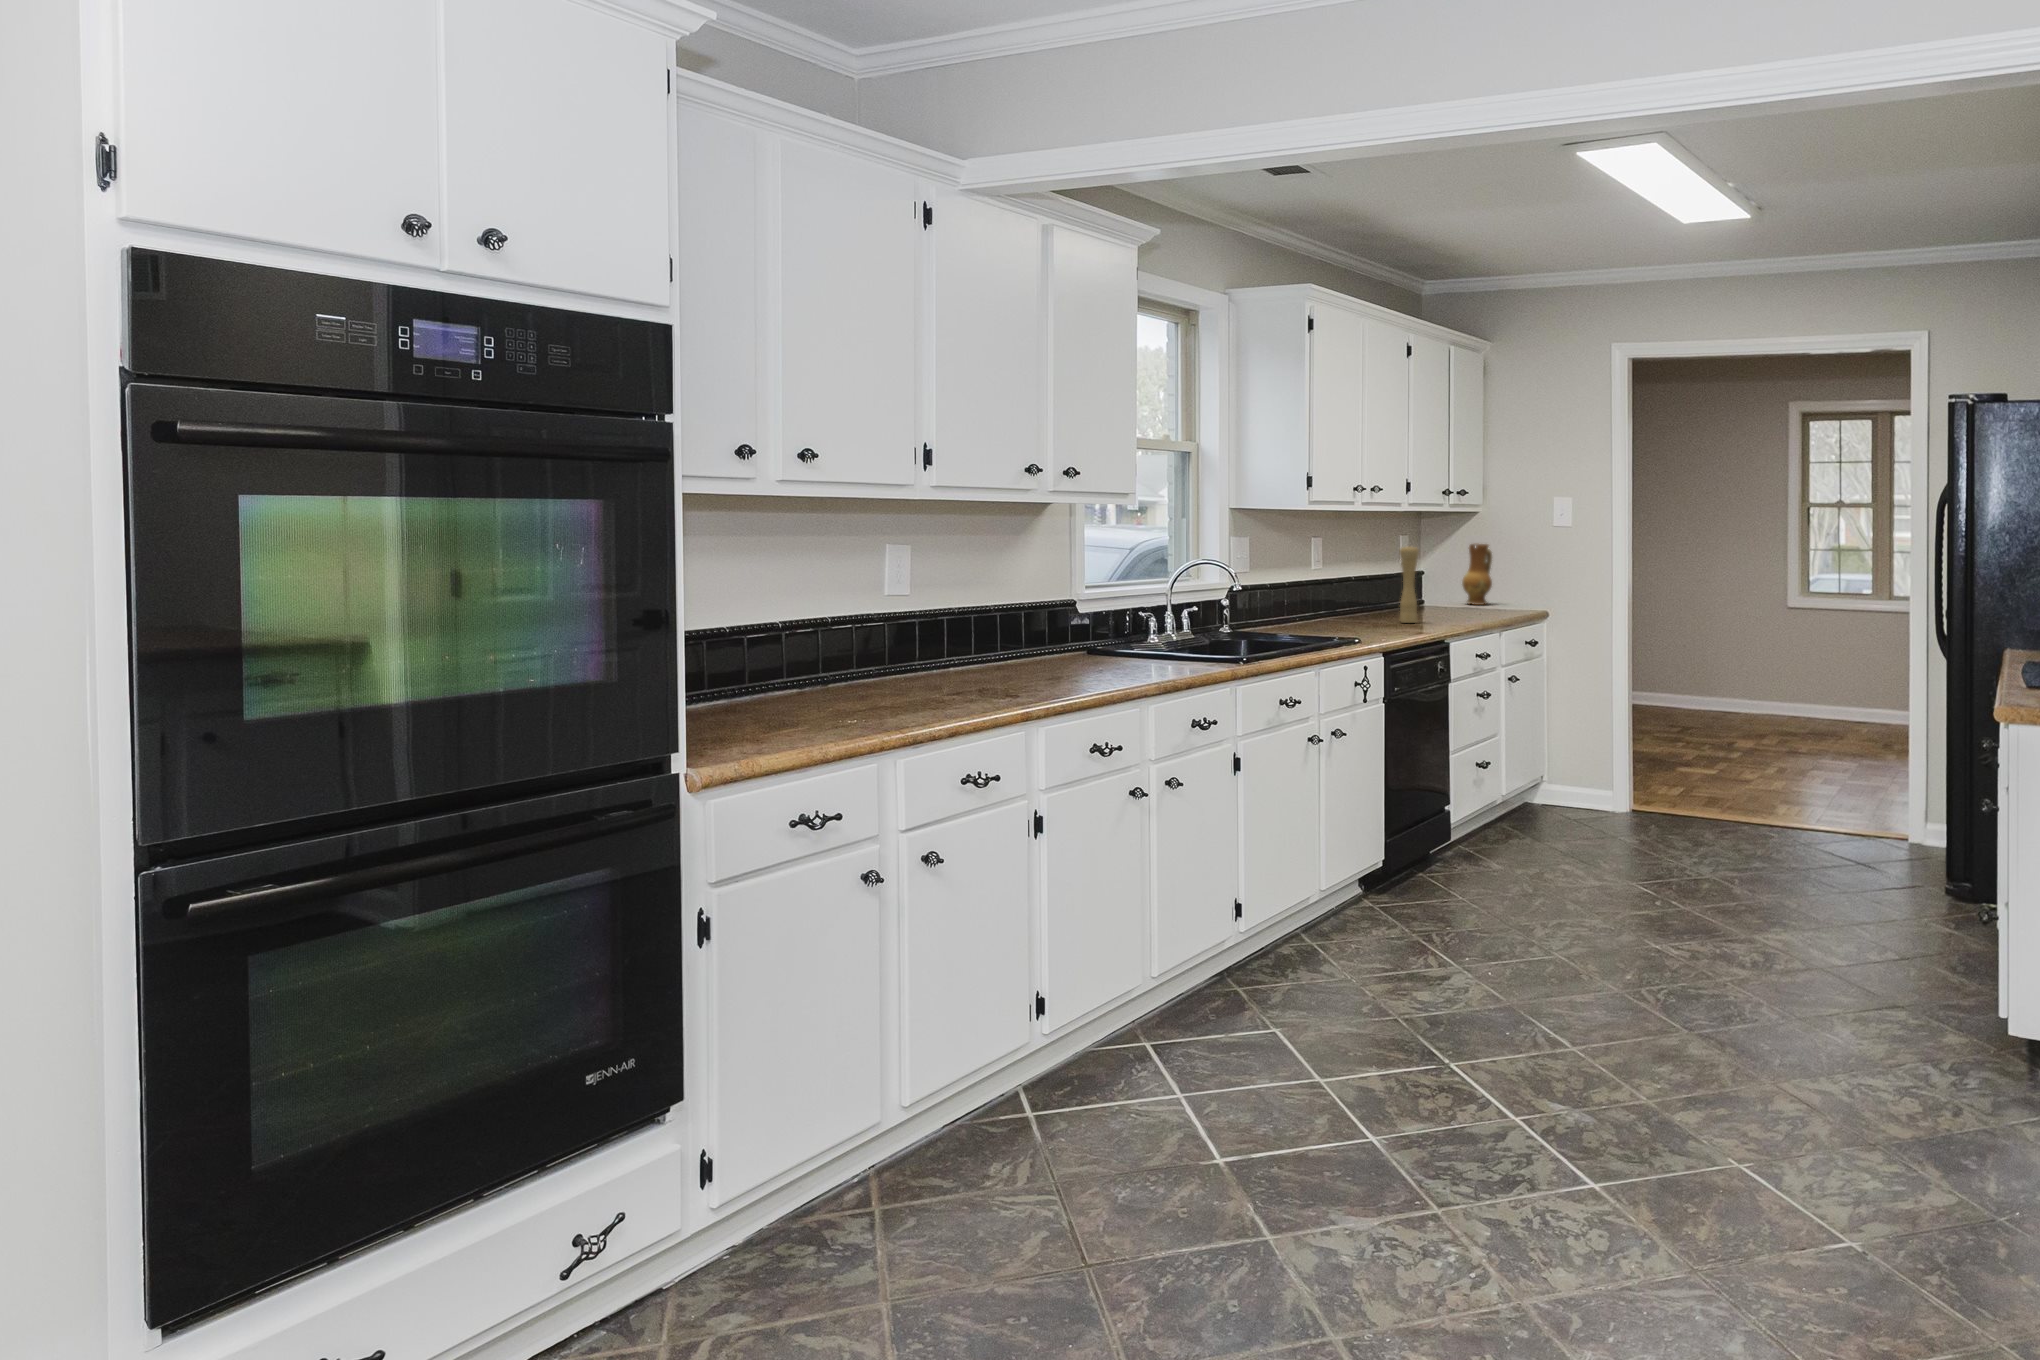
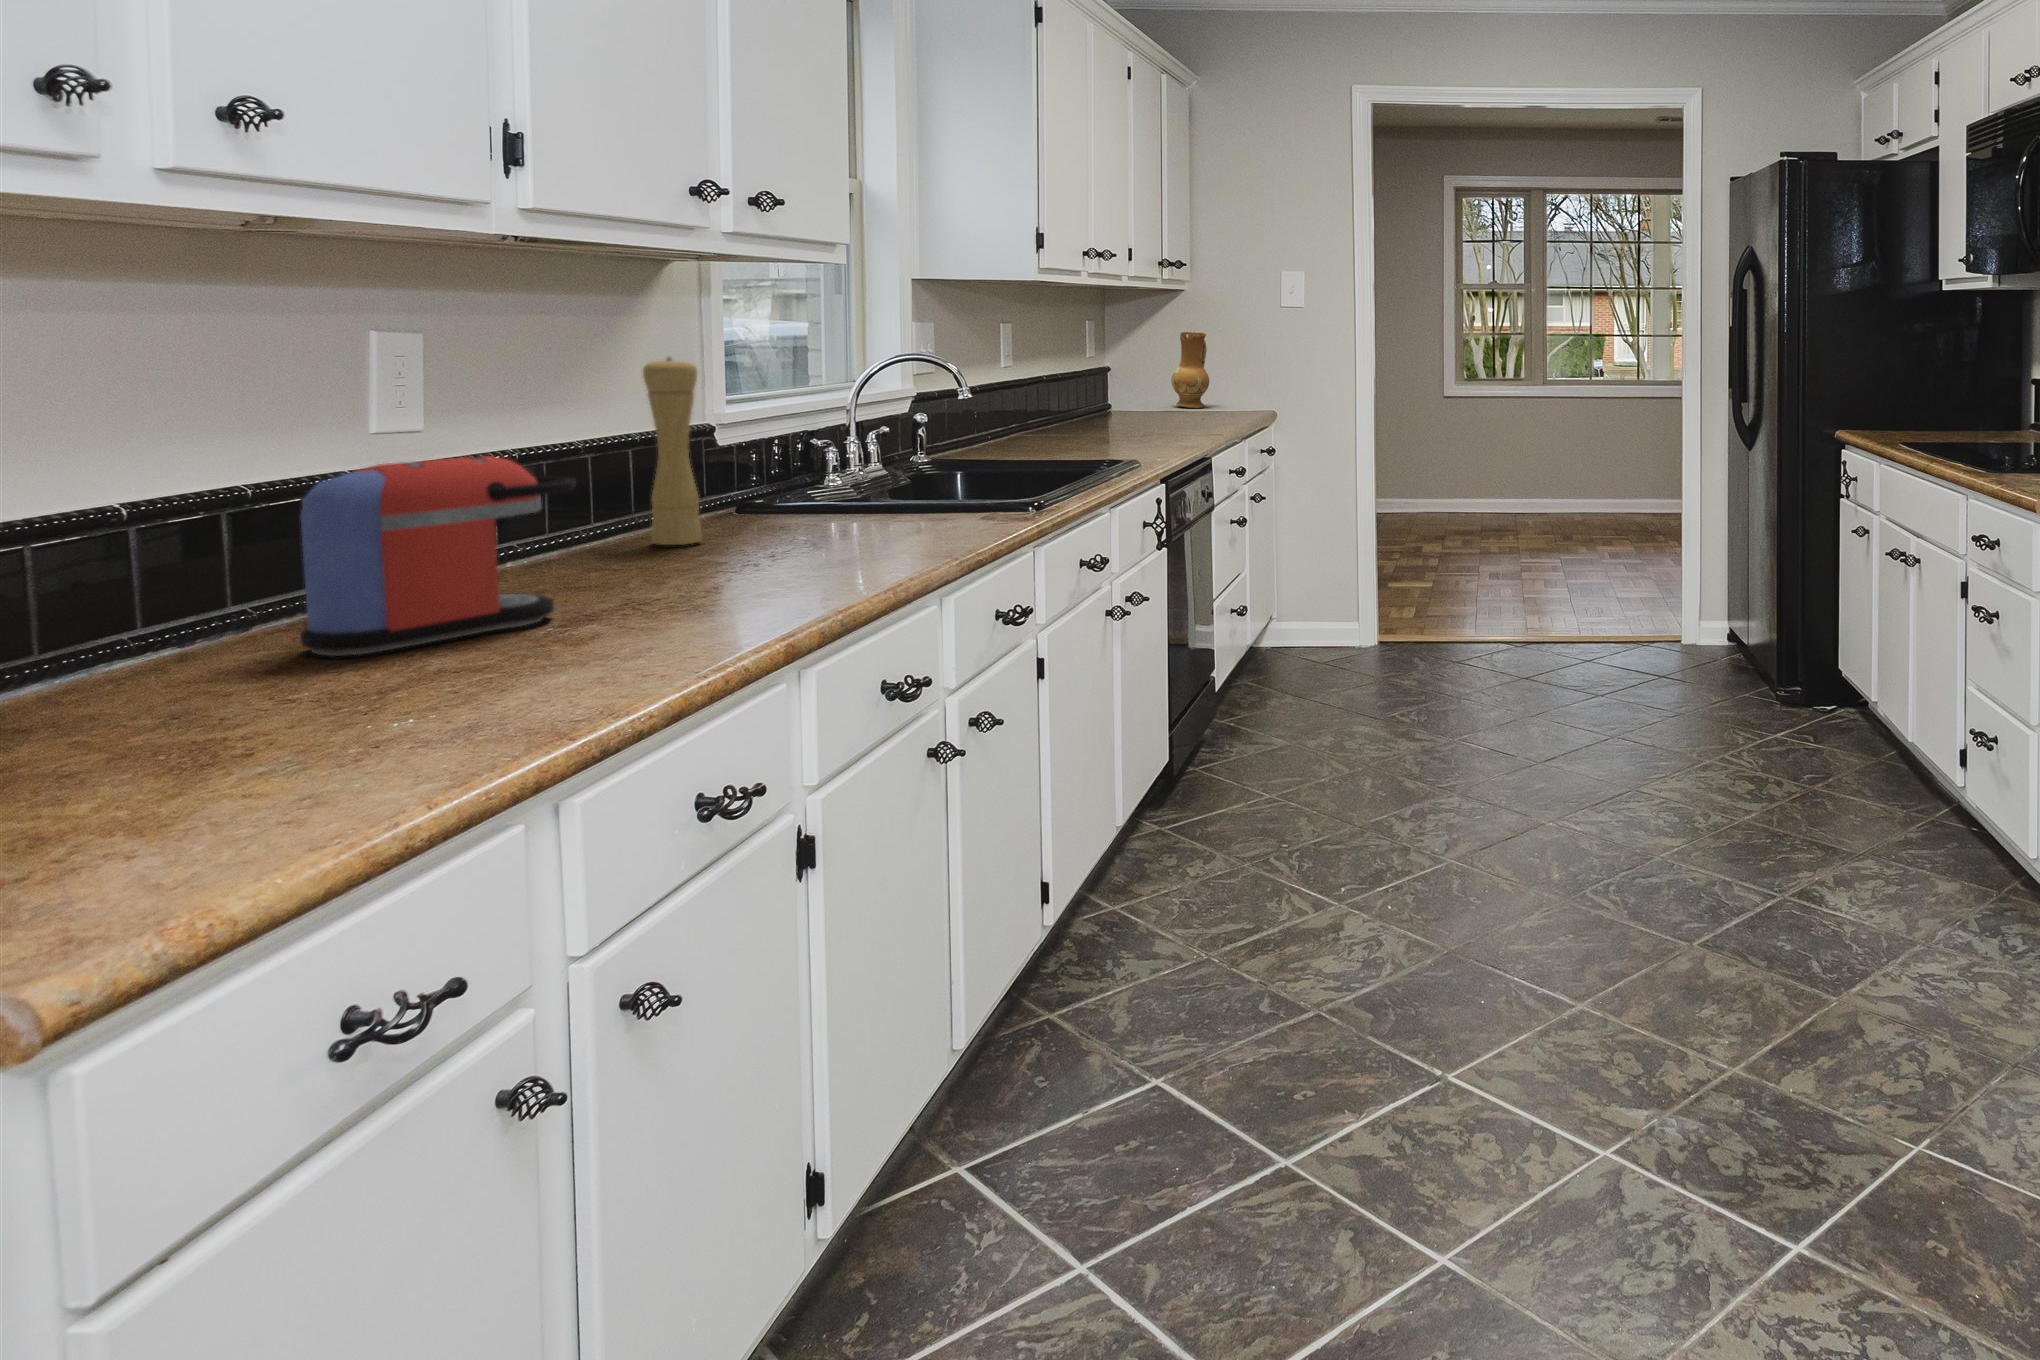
pepper mill: present [1399,546,1419,623] -> present [643,358,701,545]
coffee maker: none [840,605,960,696] -> present [300,456,576,656]

